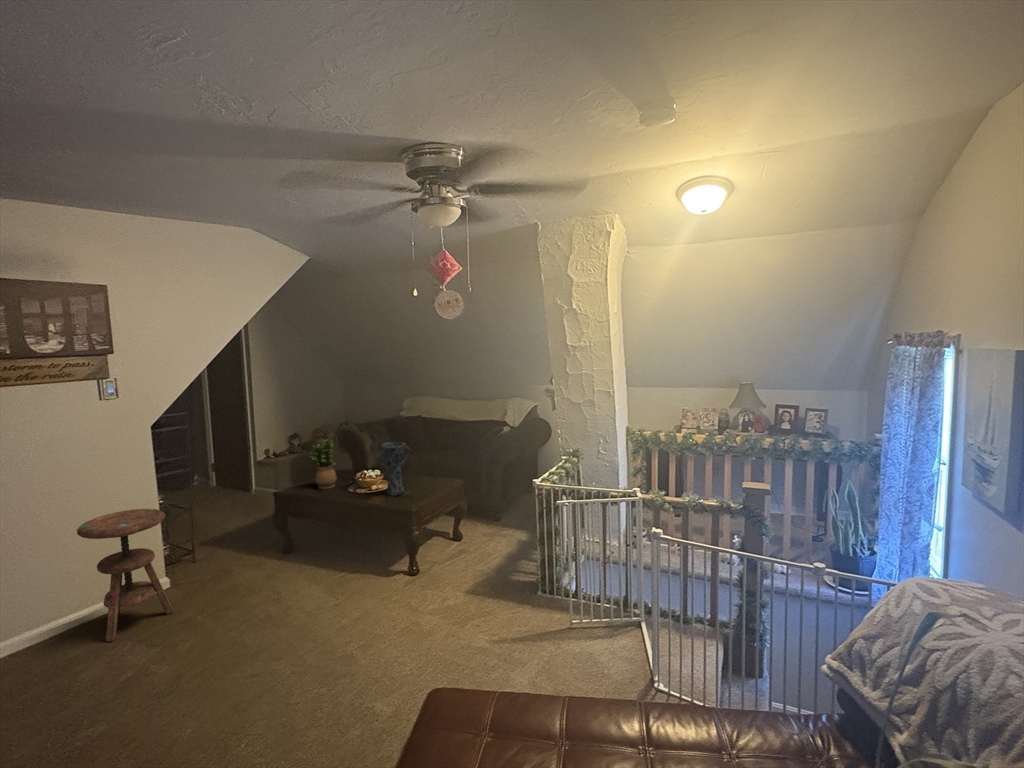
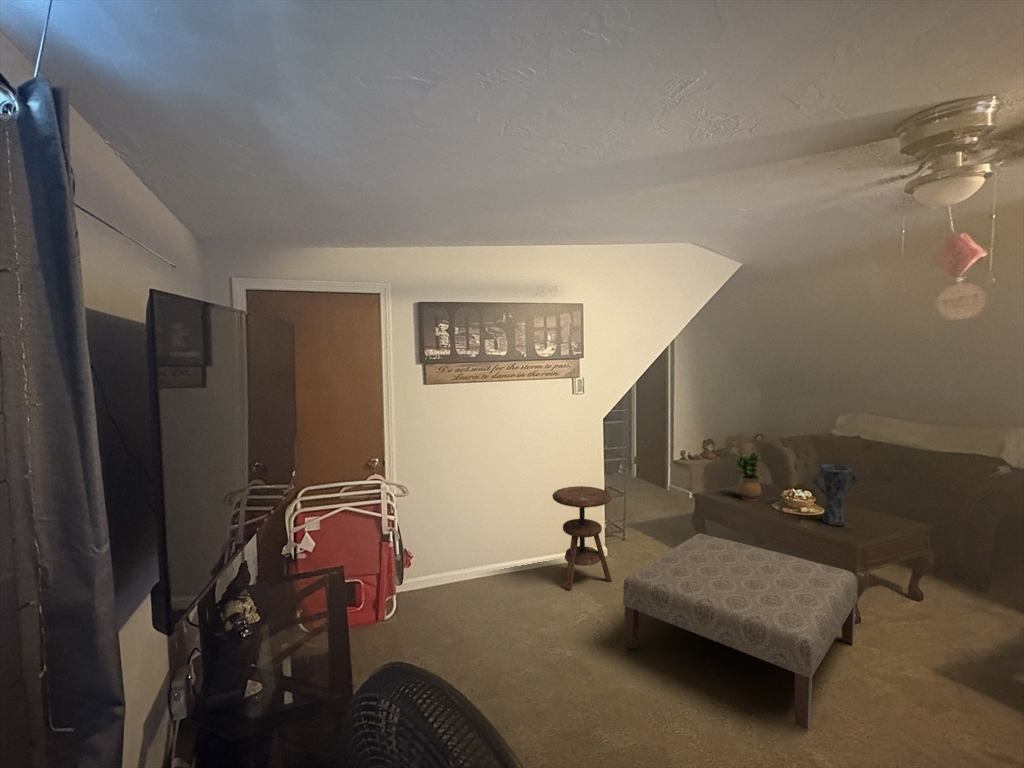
ottoman: none [178,532,412,681] -> present [623,533,858,729]

